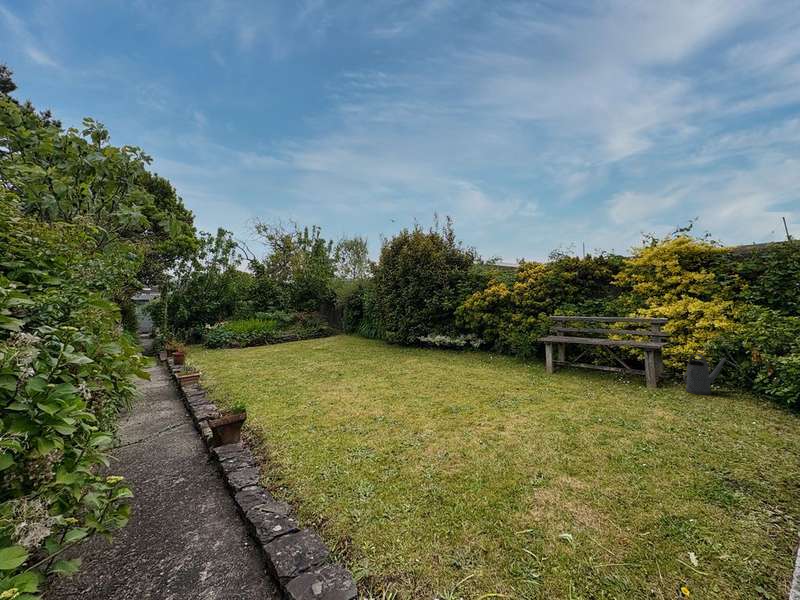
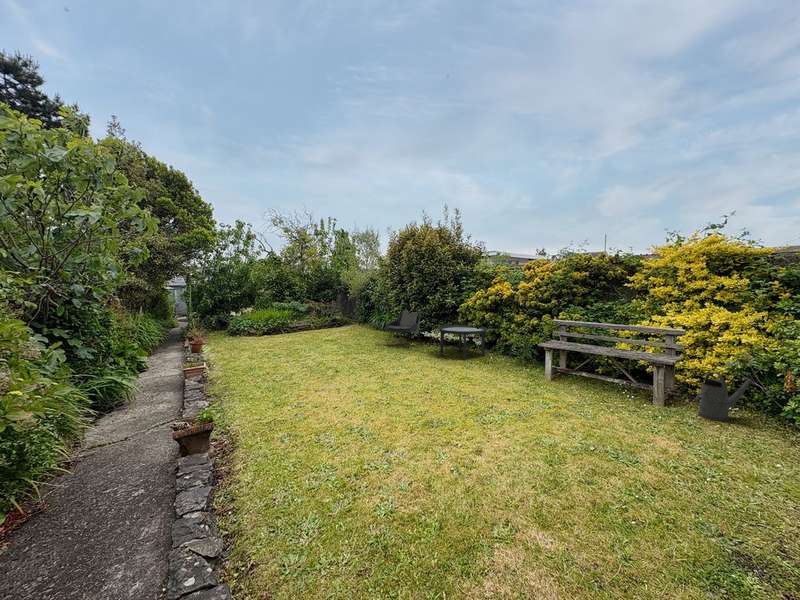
lounge chair: none [383,315,420,352] -> present [385,310,422,349]
round table: none [439,327,486,360] -> present [438,325,487,361]

